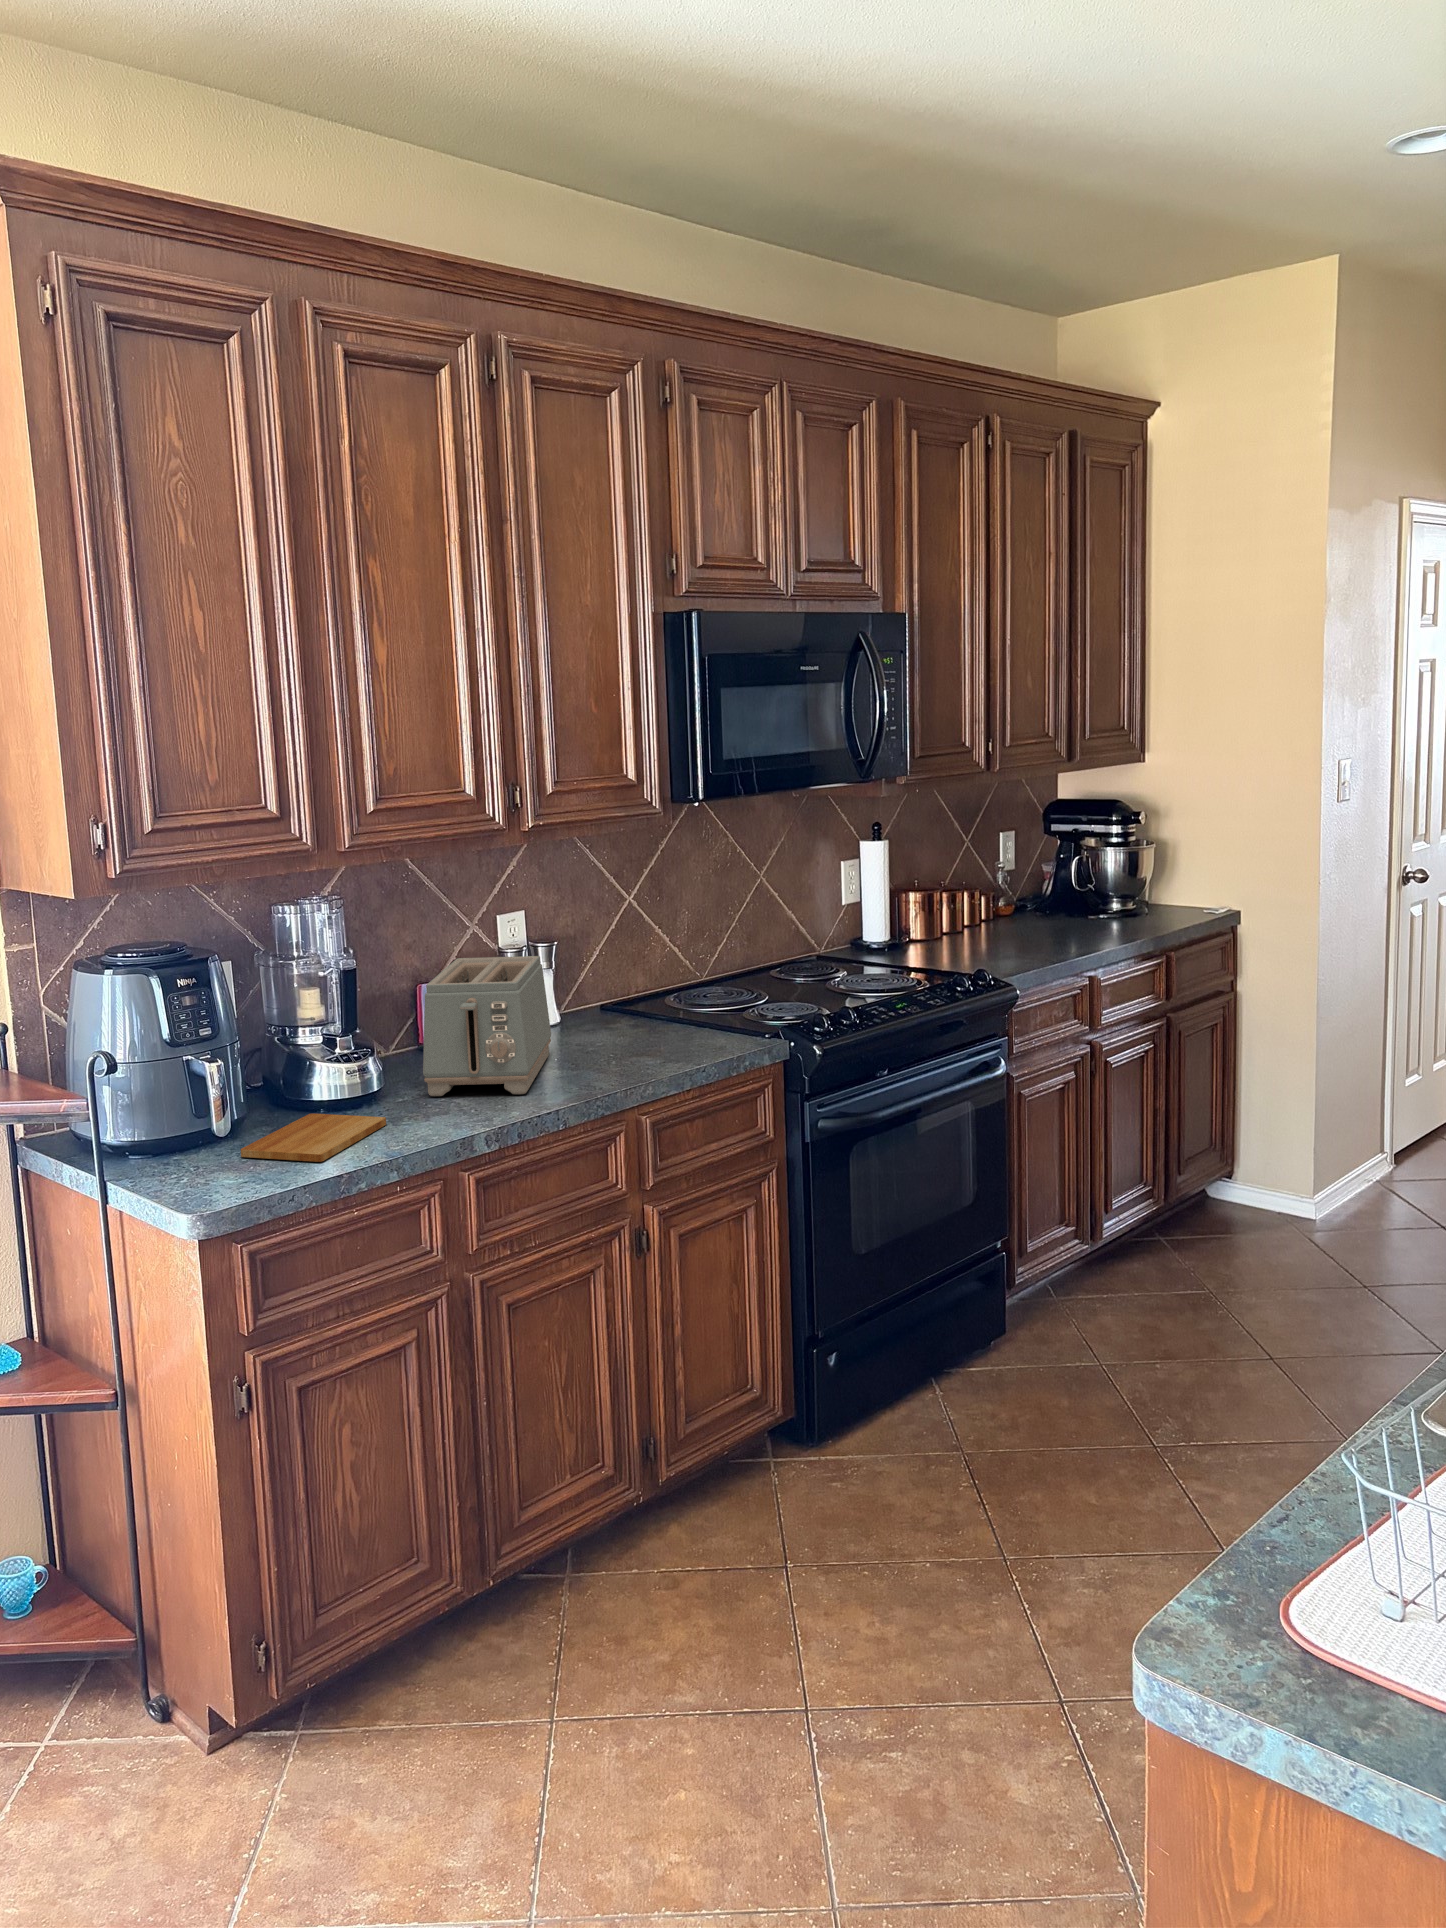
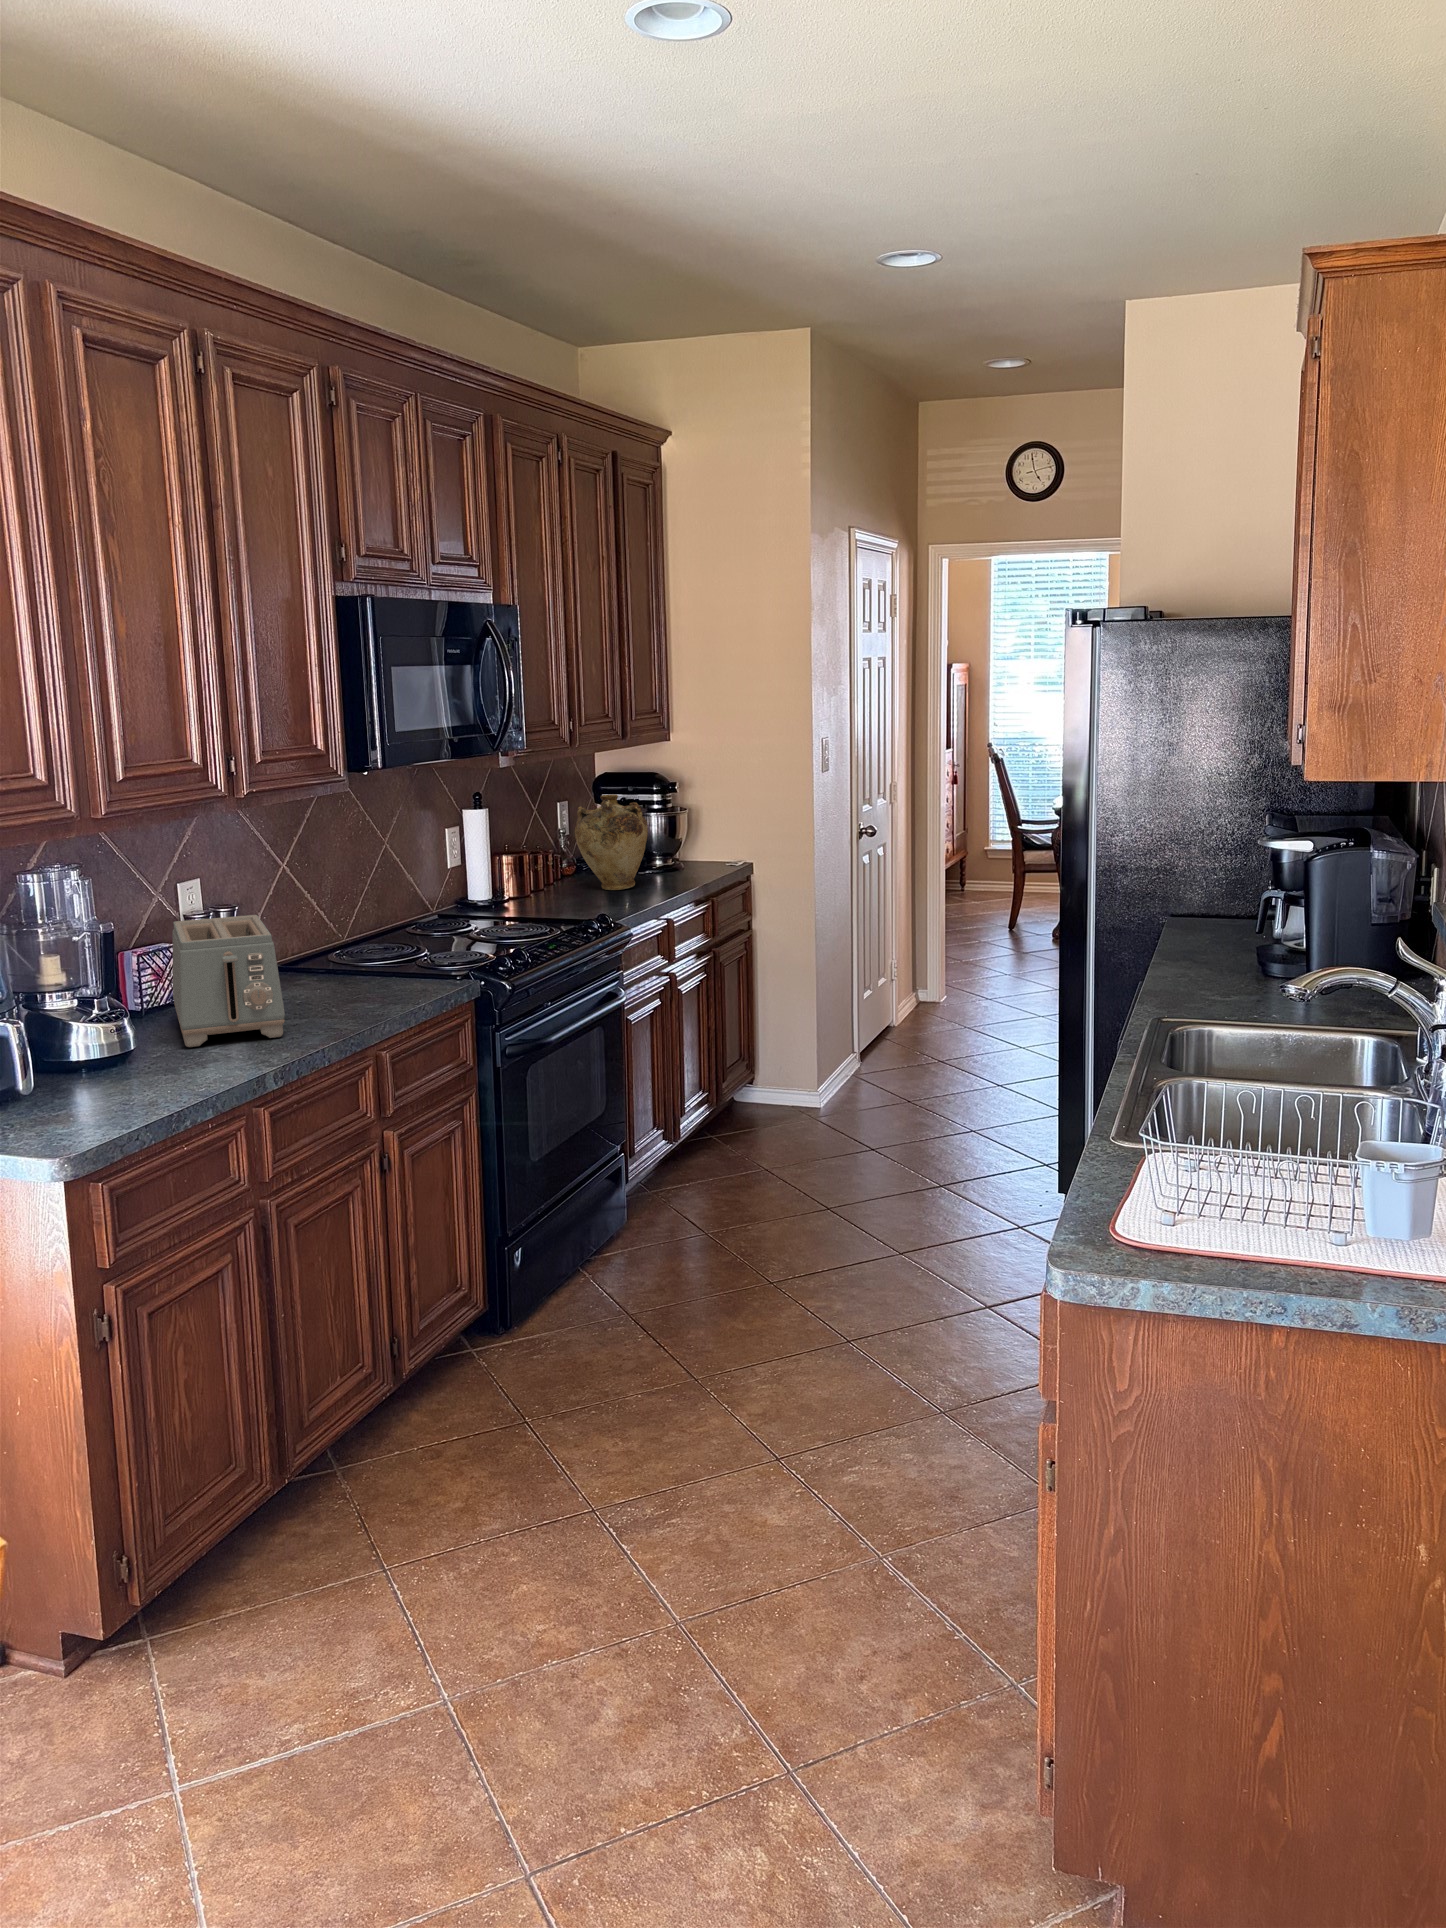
vase: none [996,827,1084,939] -> present [574,794,648,890]
cutting board: present [241,1114,386,1162] -> none [49,1066,170,1111]

